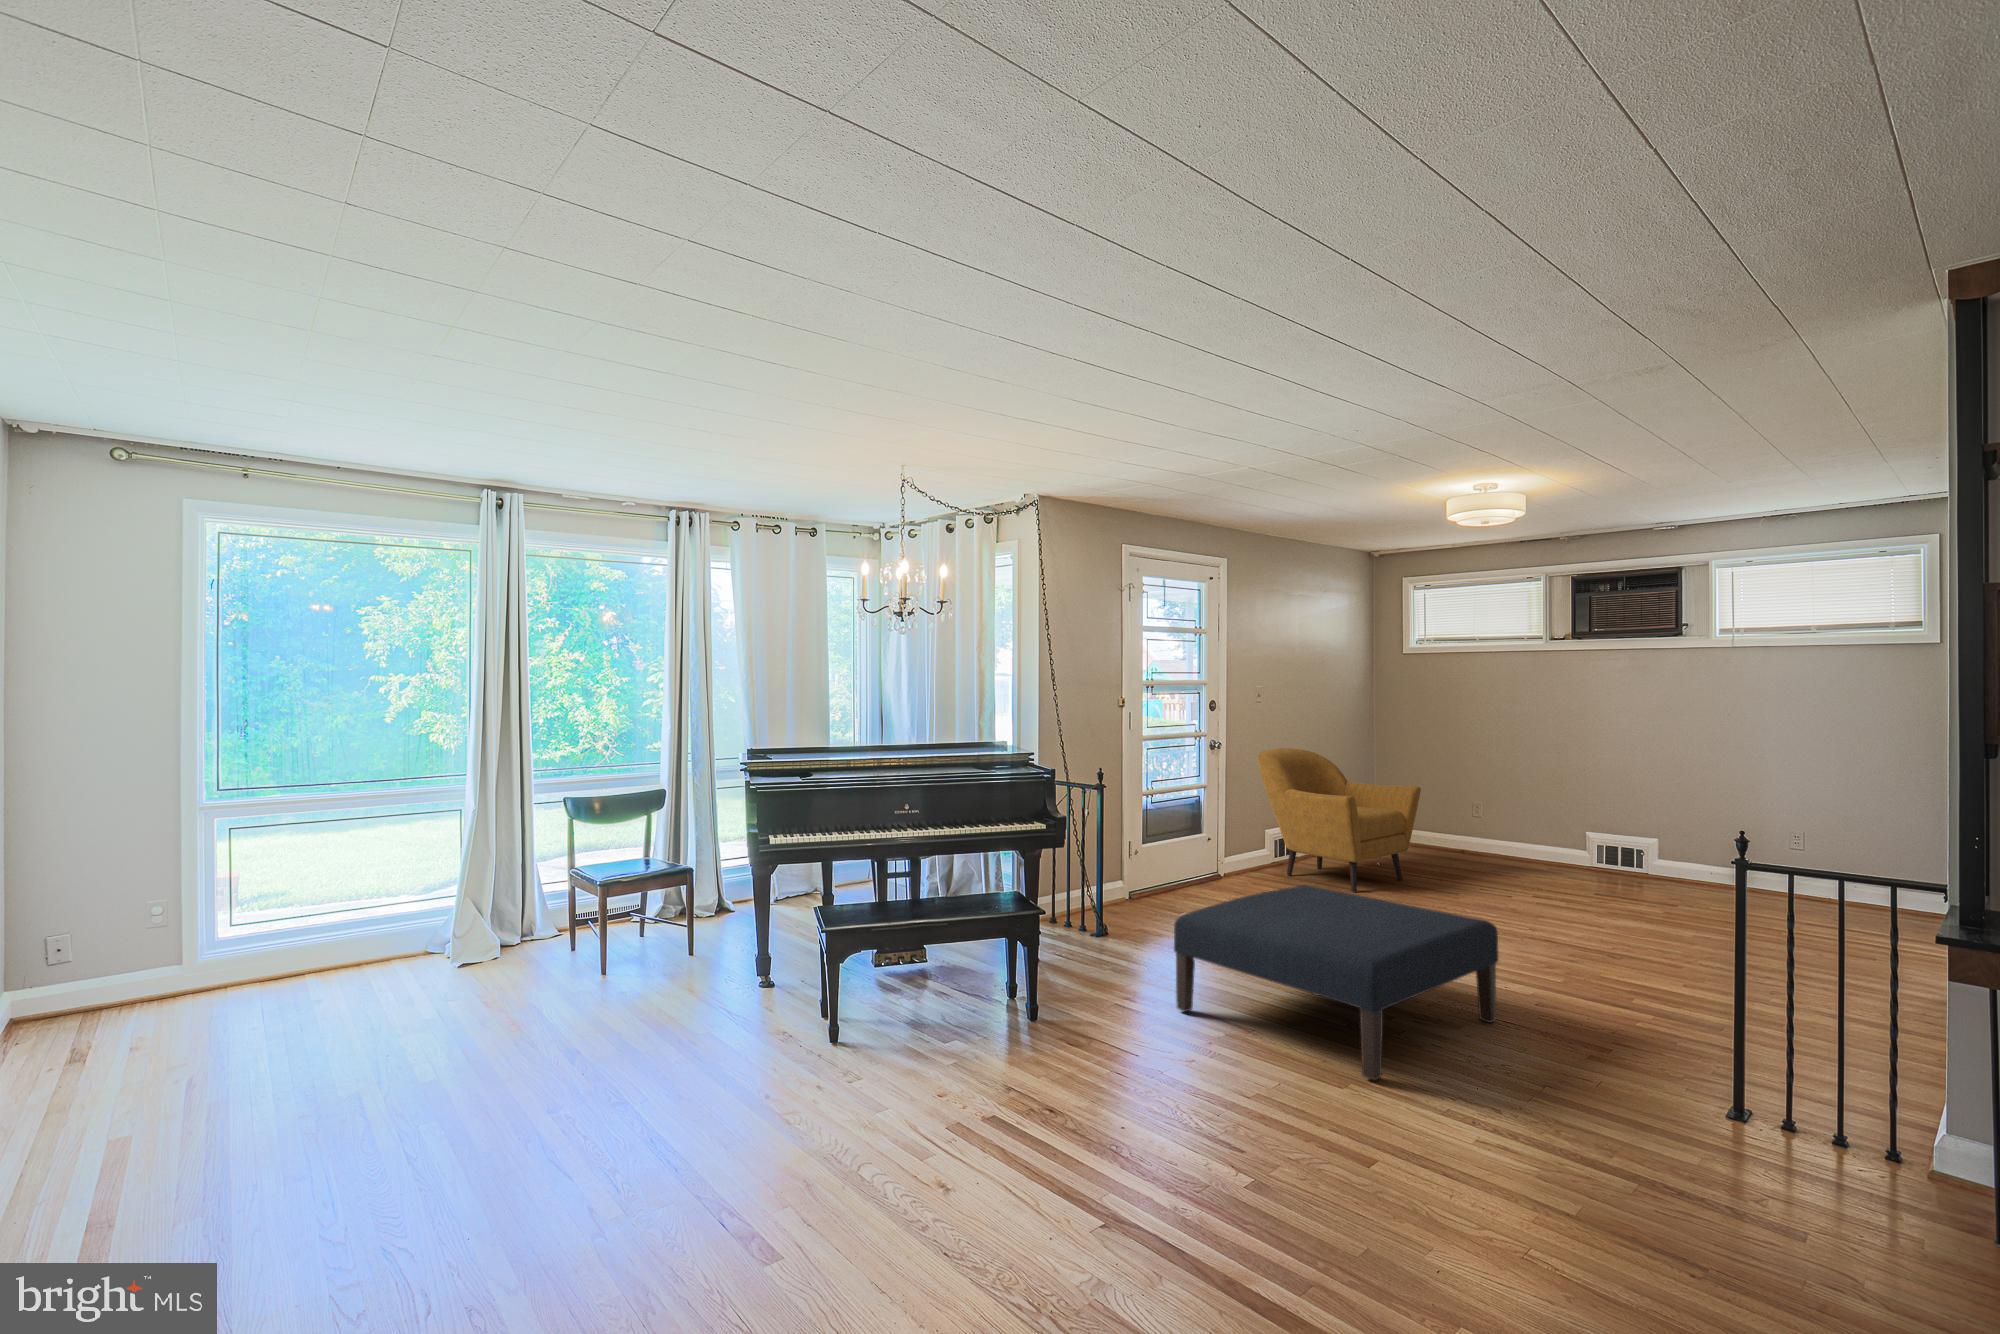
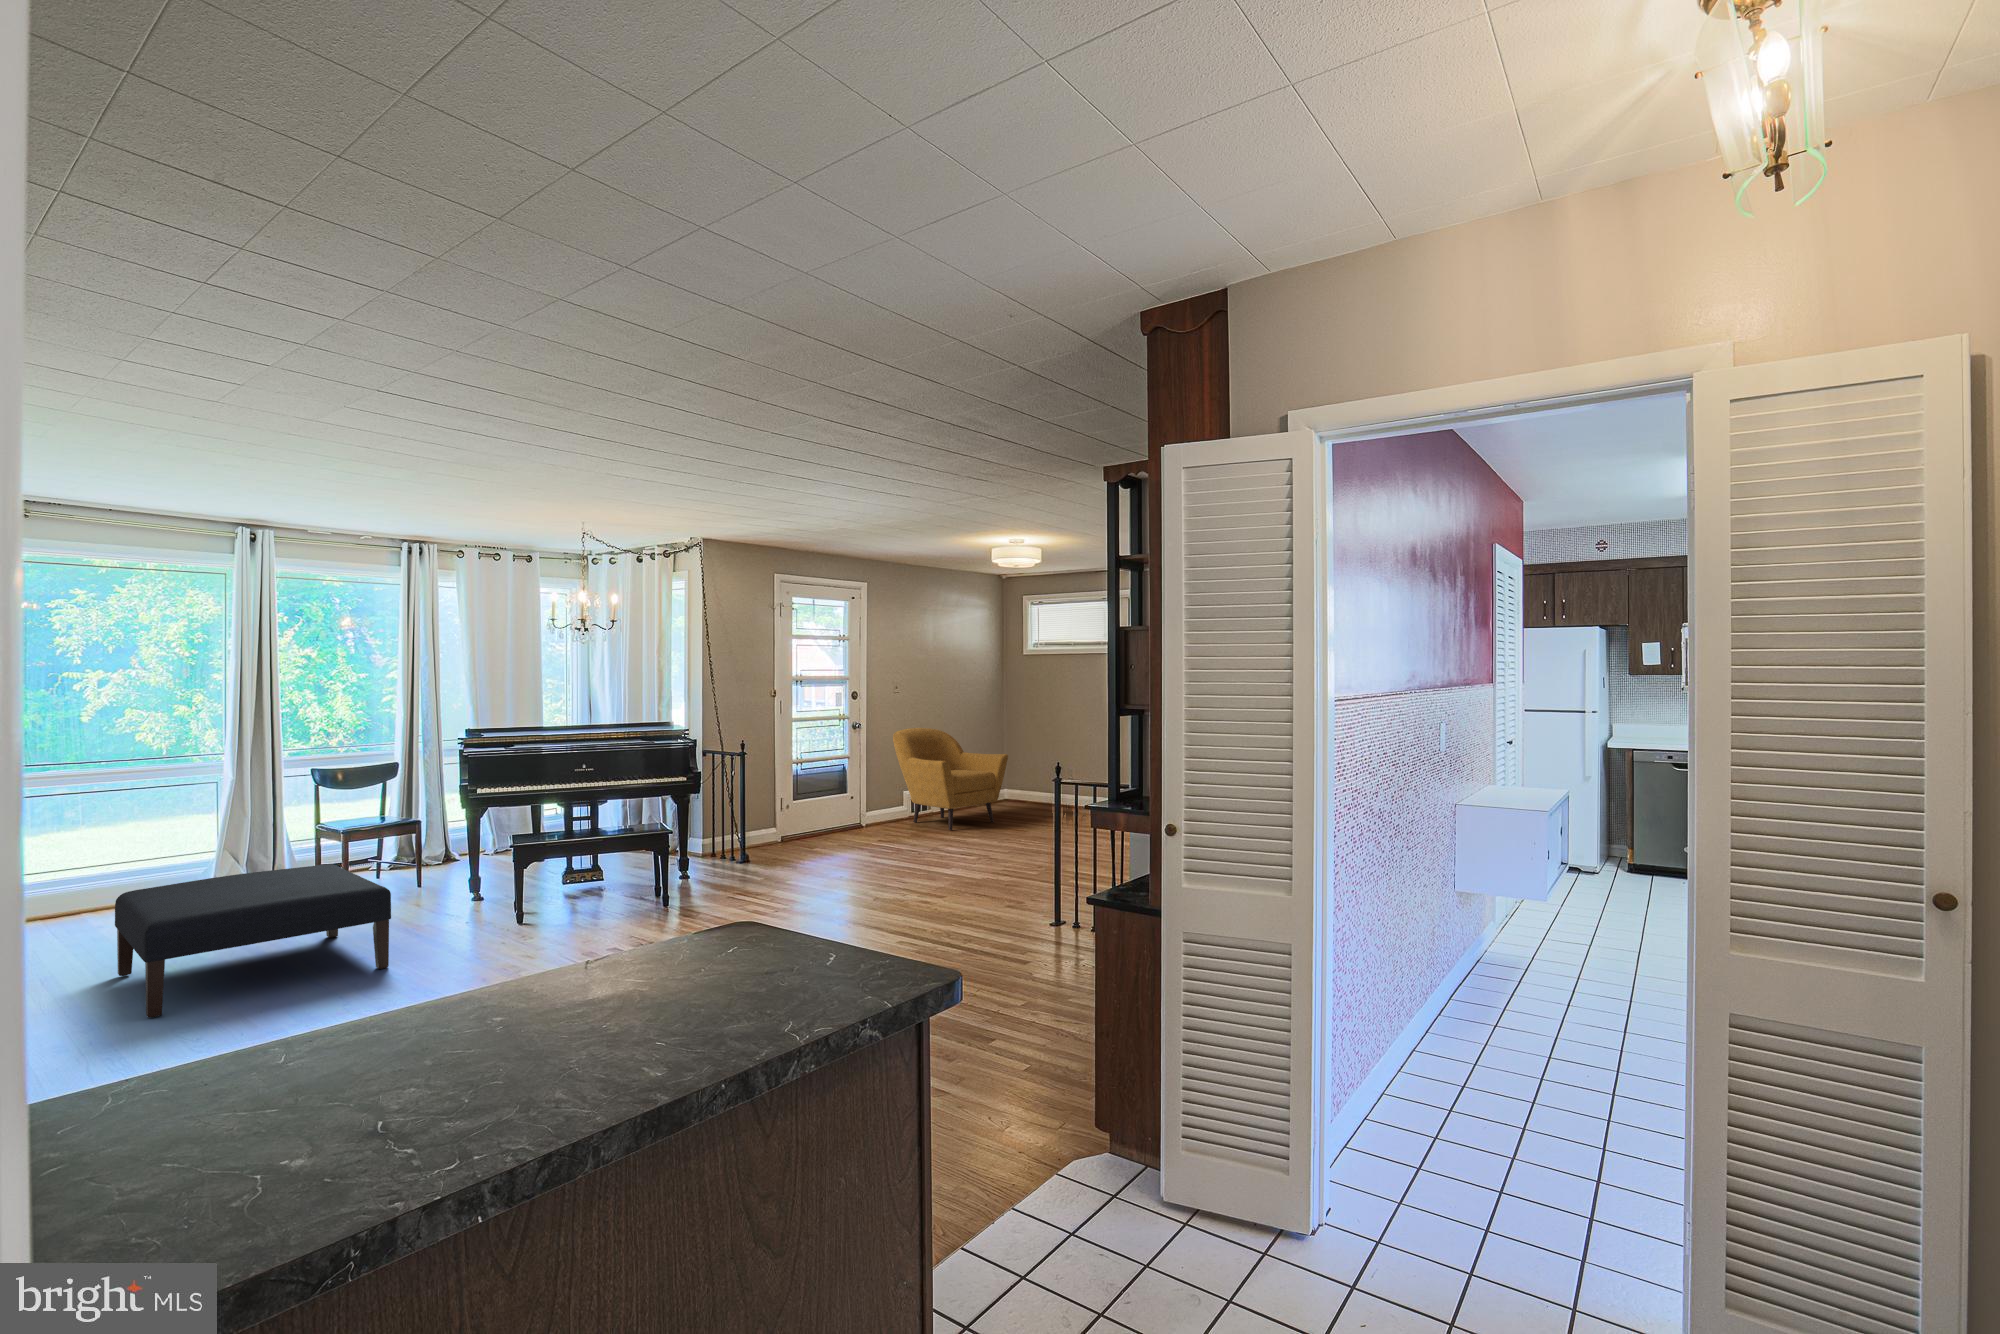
ottoman: present [1174,885,1499,1080] -> present [115,864,391,1018]

